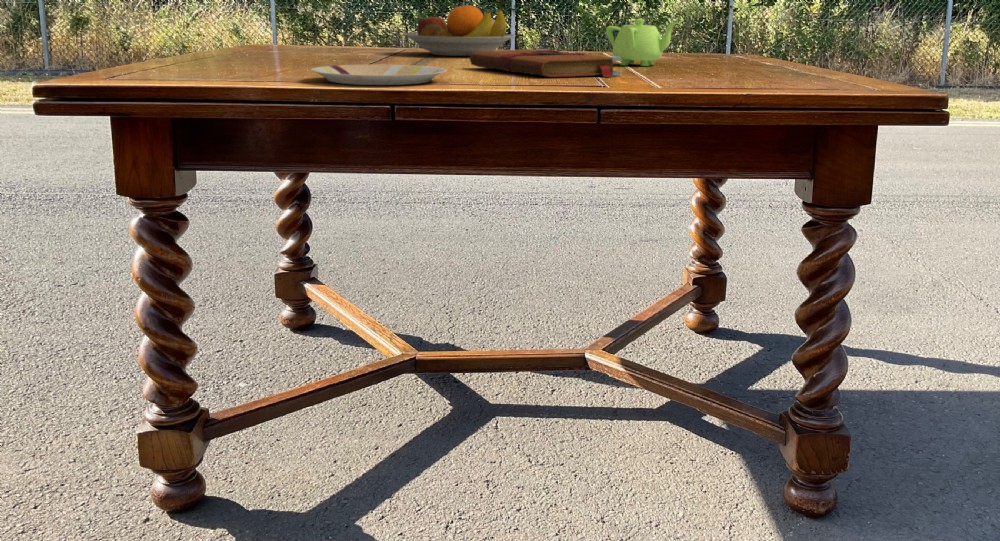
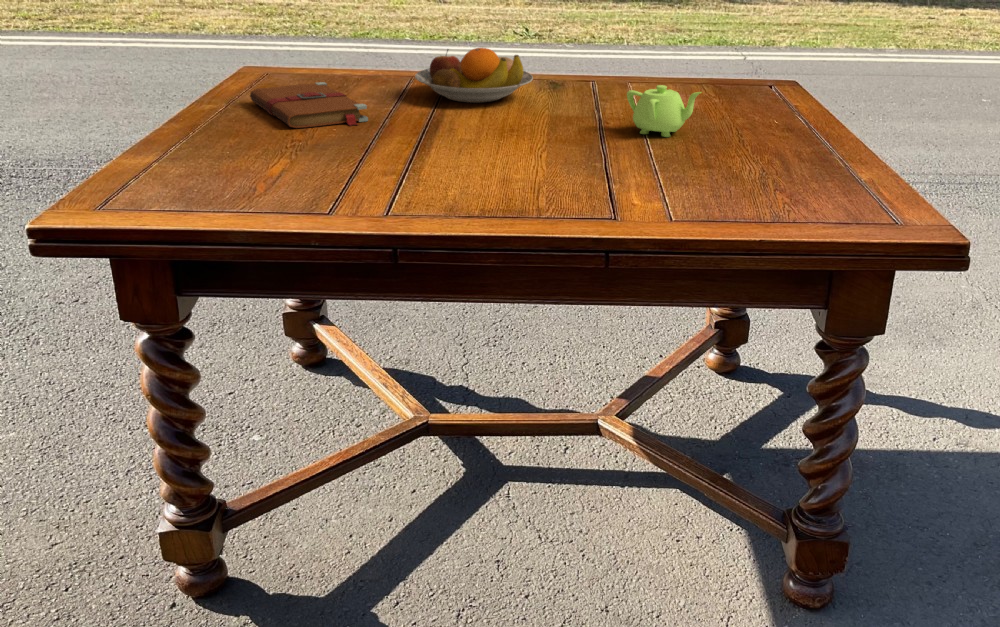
book: present [470,49,621,77] -> present [250,82,368,128]
plate: present [311,64,447,85] -> none [324,172,460,218]

